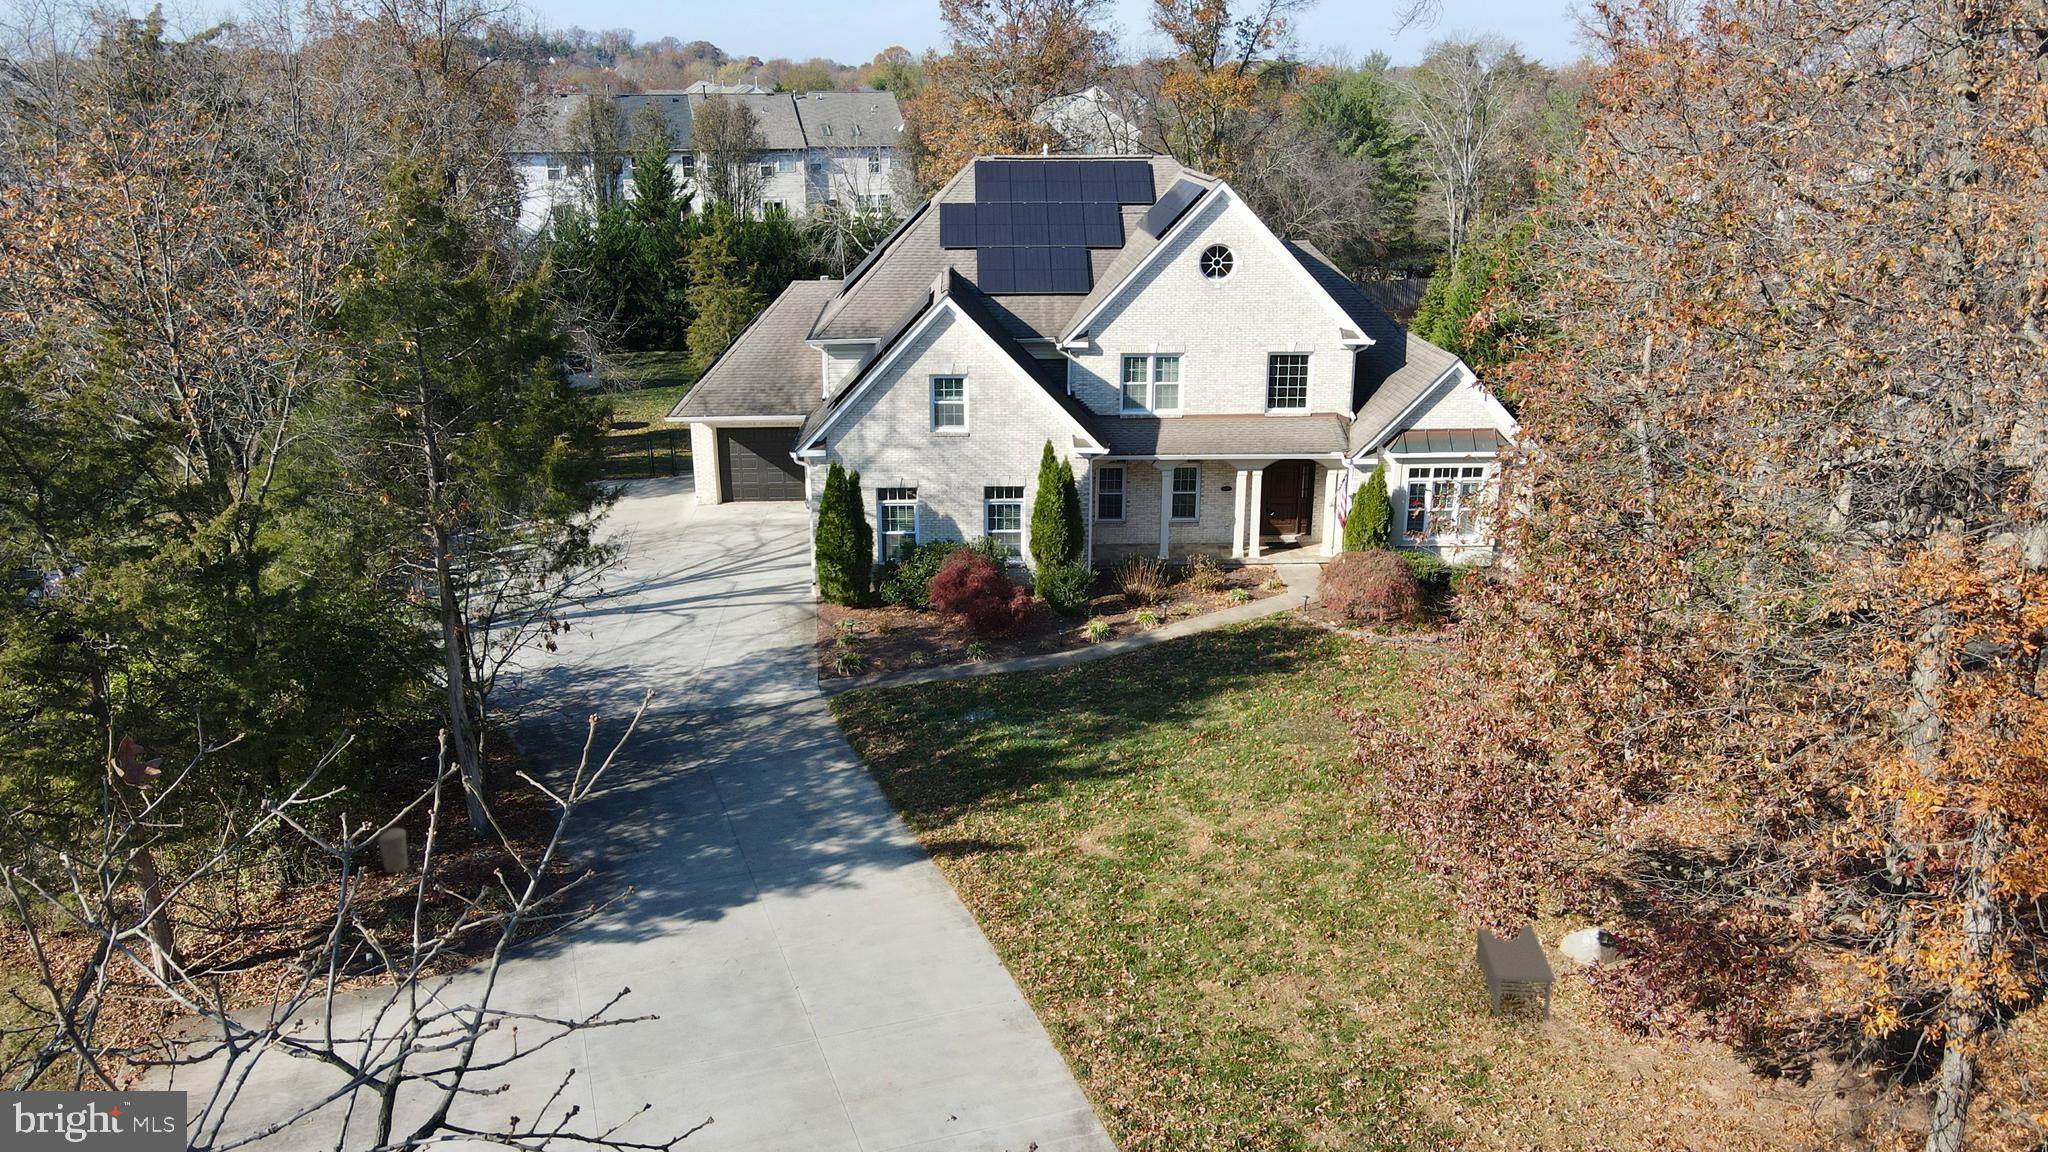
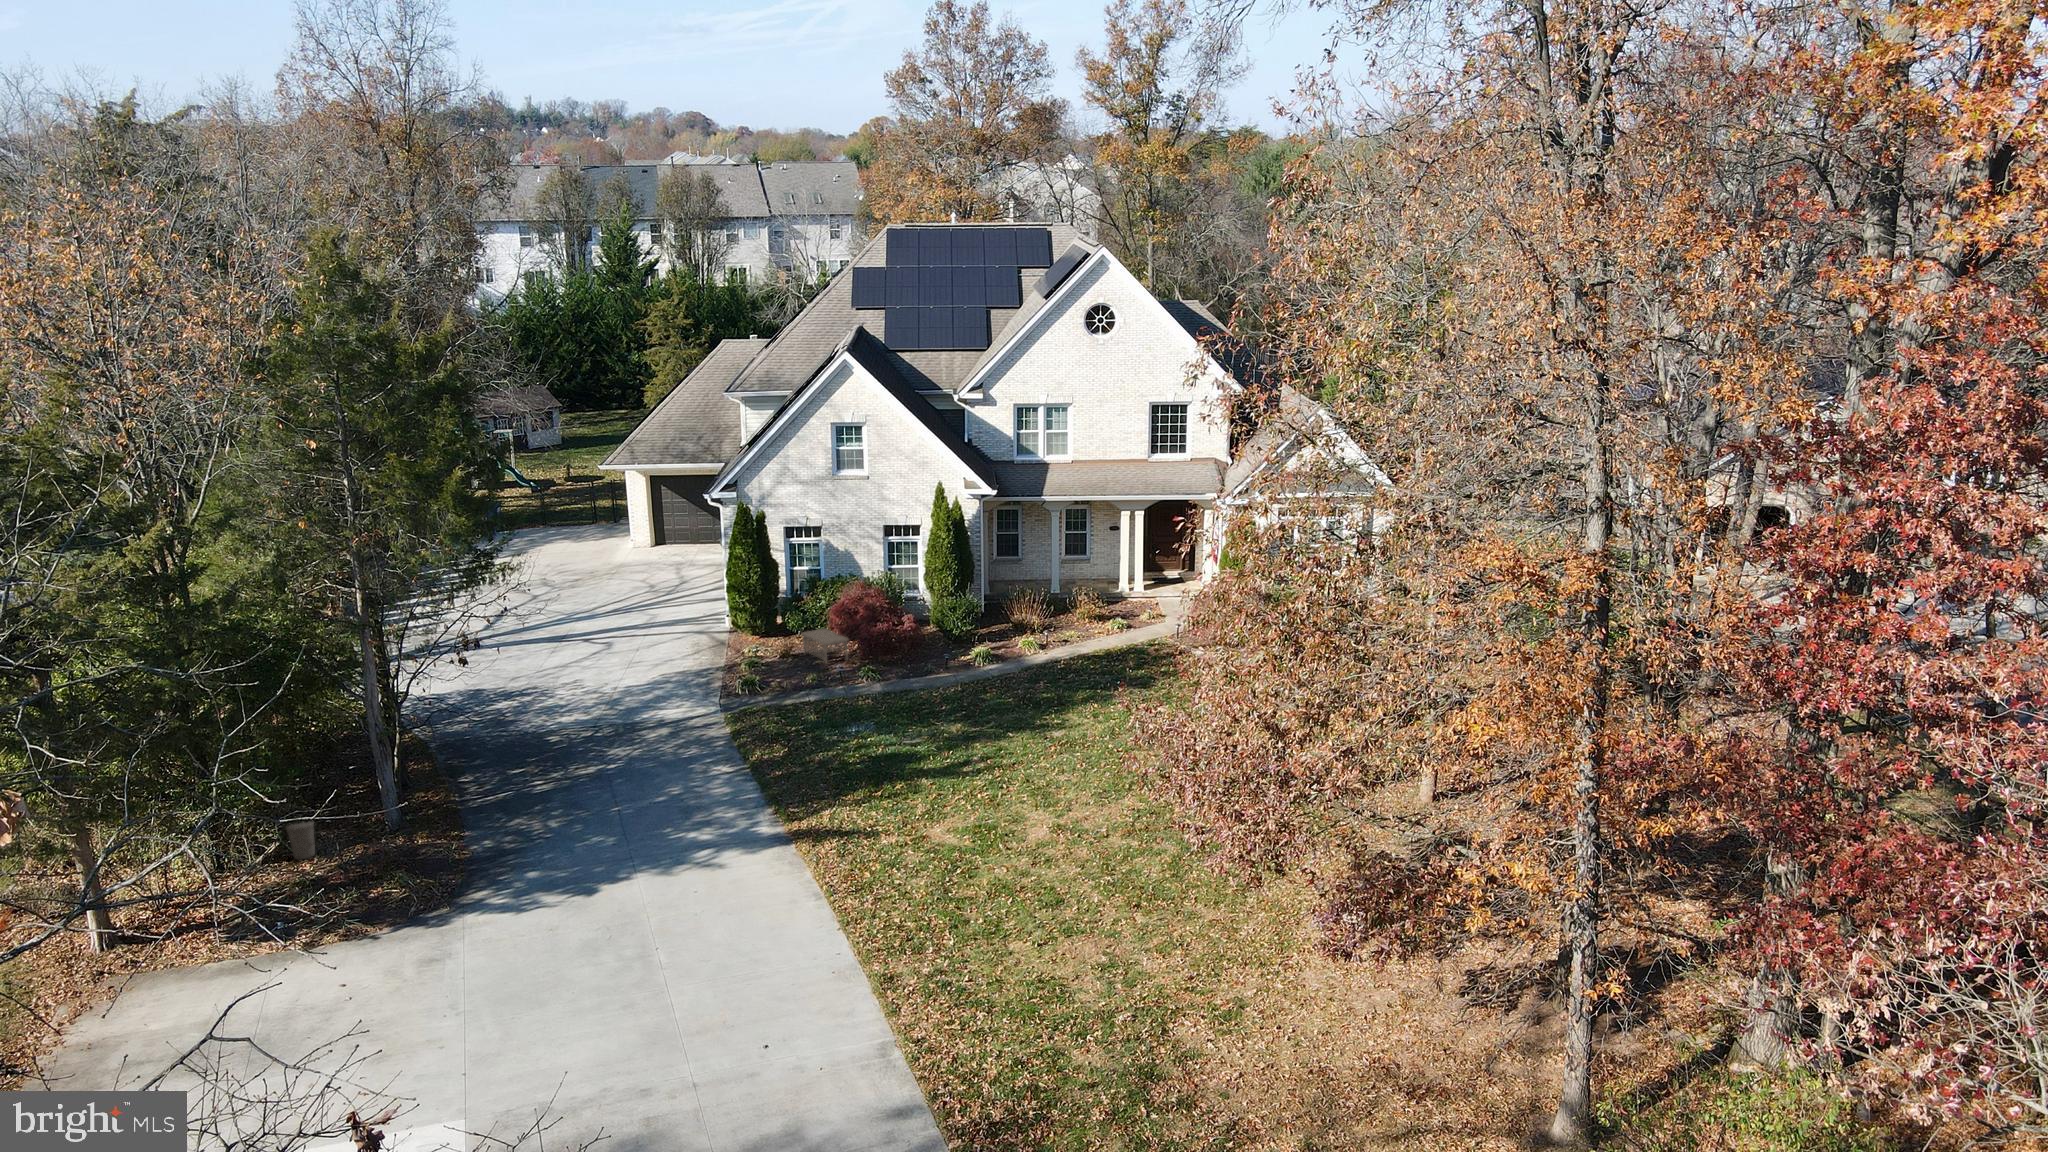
storage bench: present [1476,924,1556,1019] -> present [802,629,848,664]

